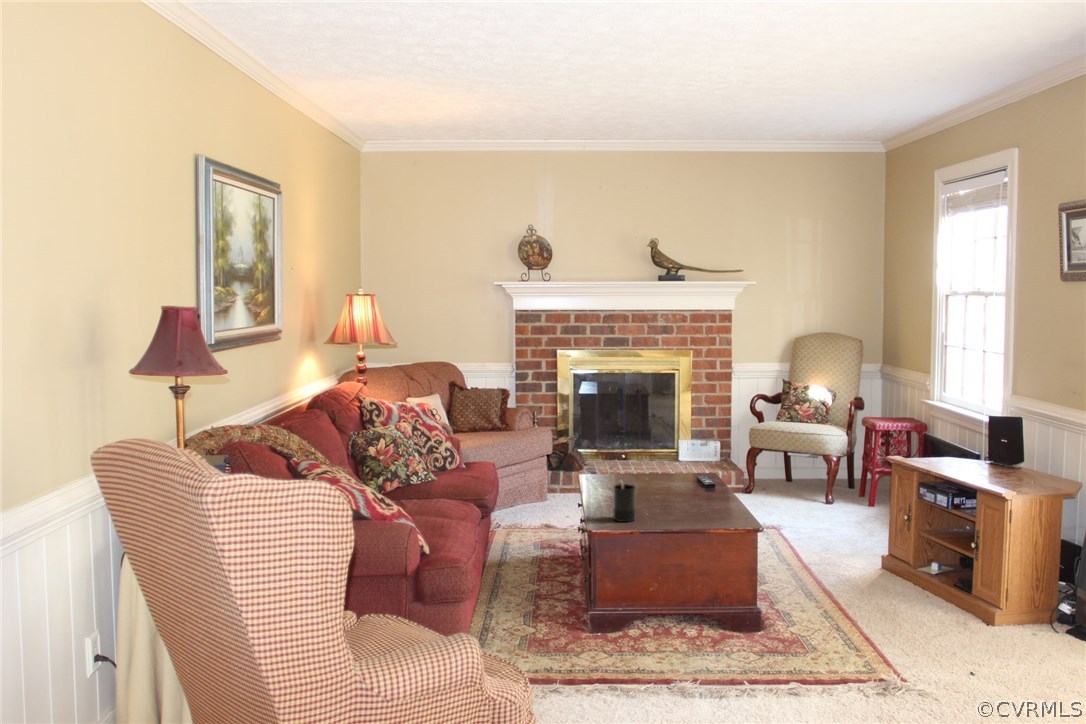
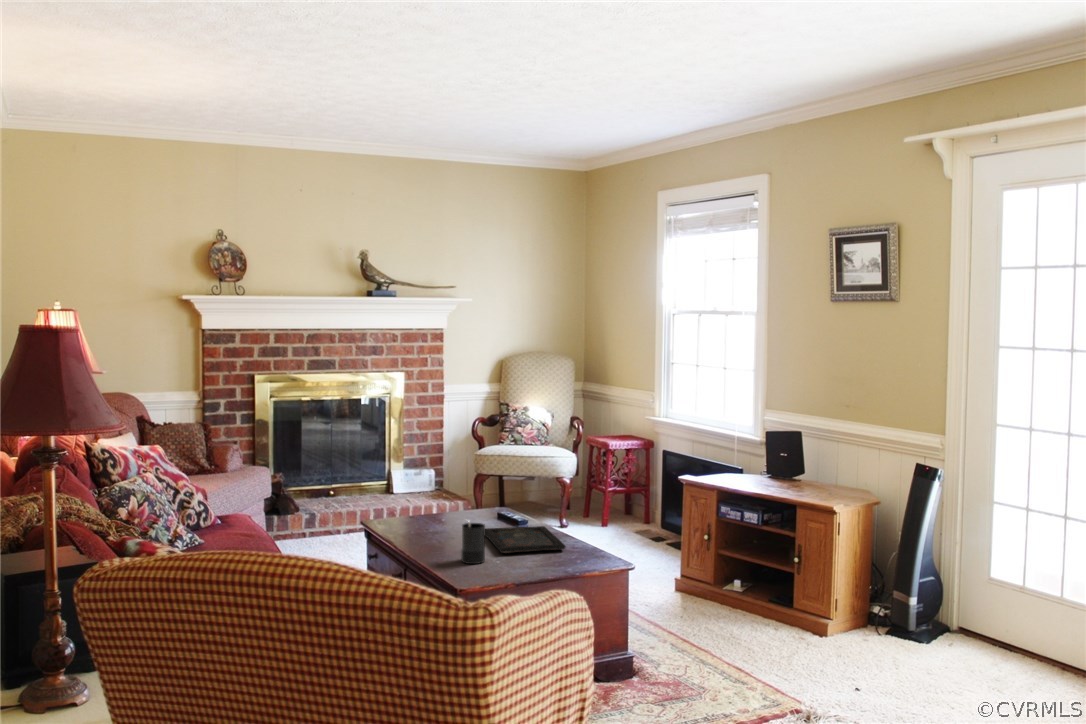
tray: none [654,493,722,519] -> present [485,526,566,553]

